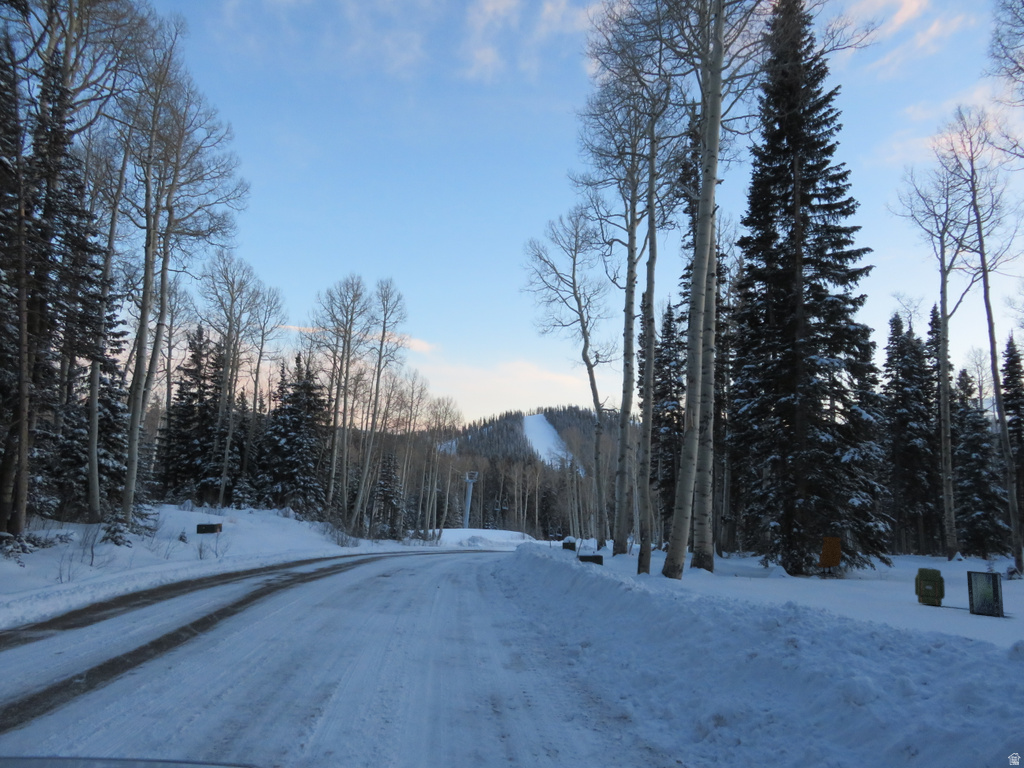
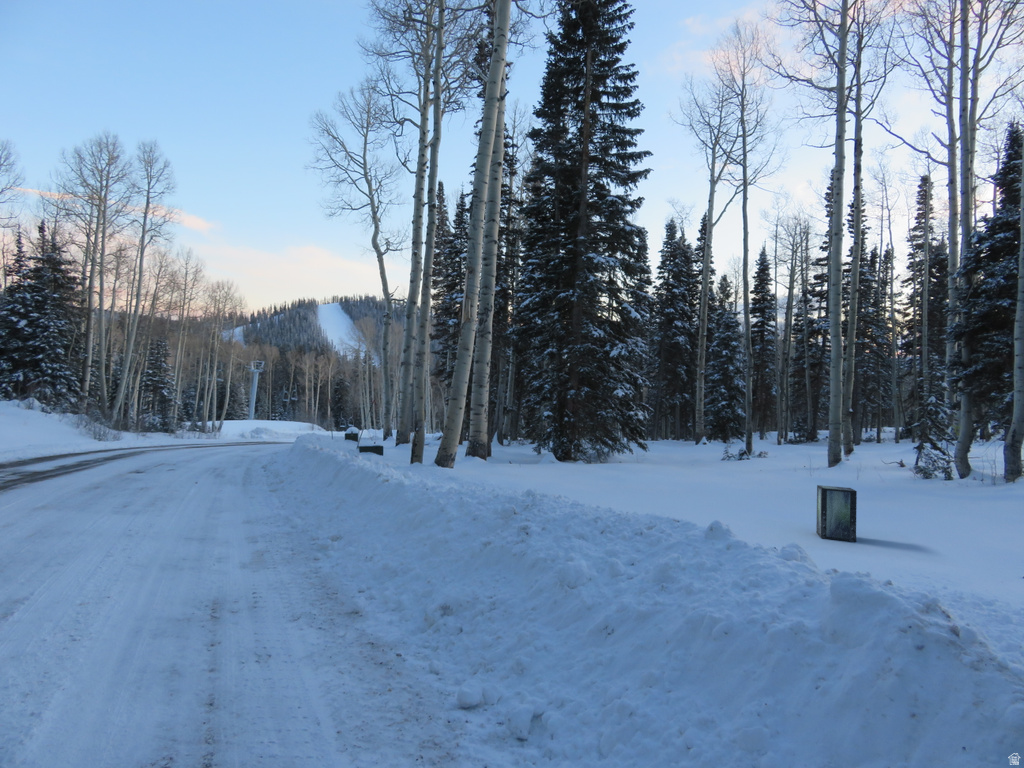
lounge chair: present [816,537,842,575] -> none [583,426,609,462]
backpack: present [915,568,945,606] -> none [739,476,772,520]

